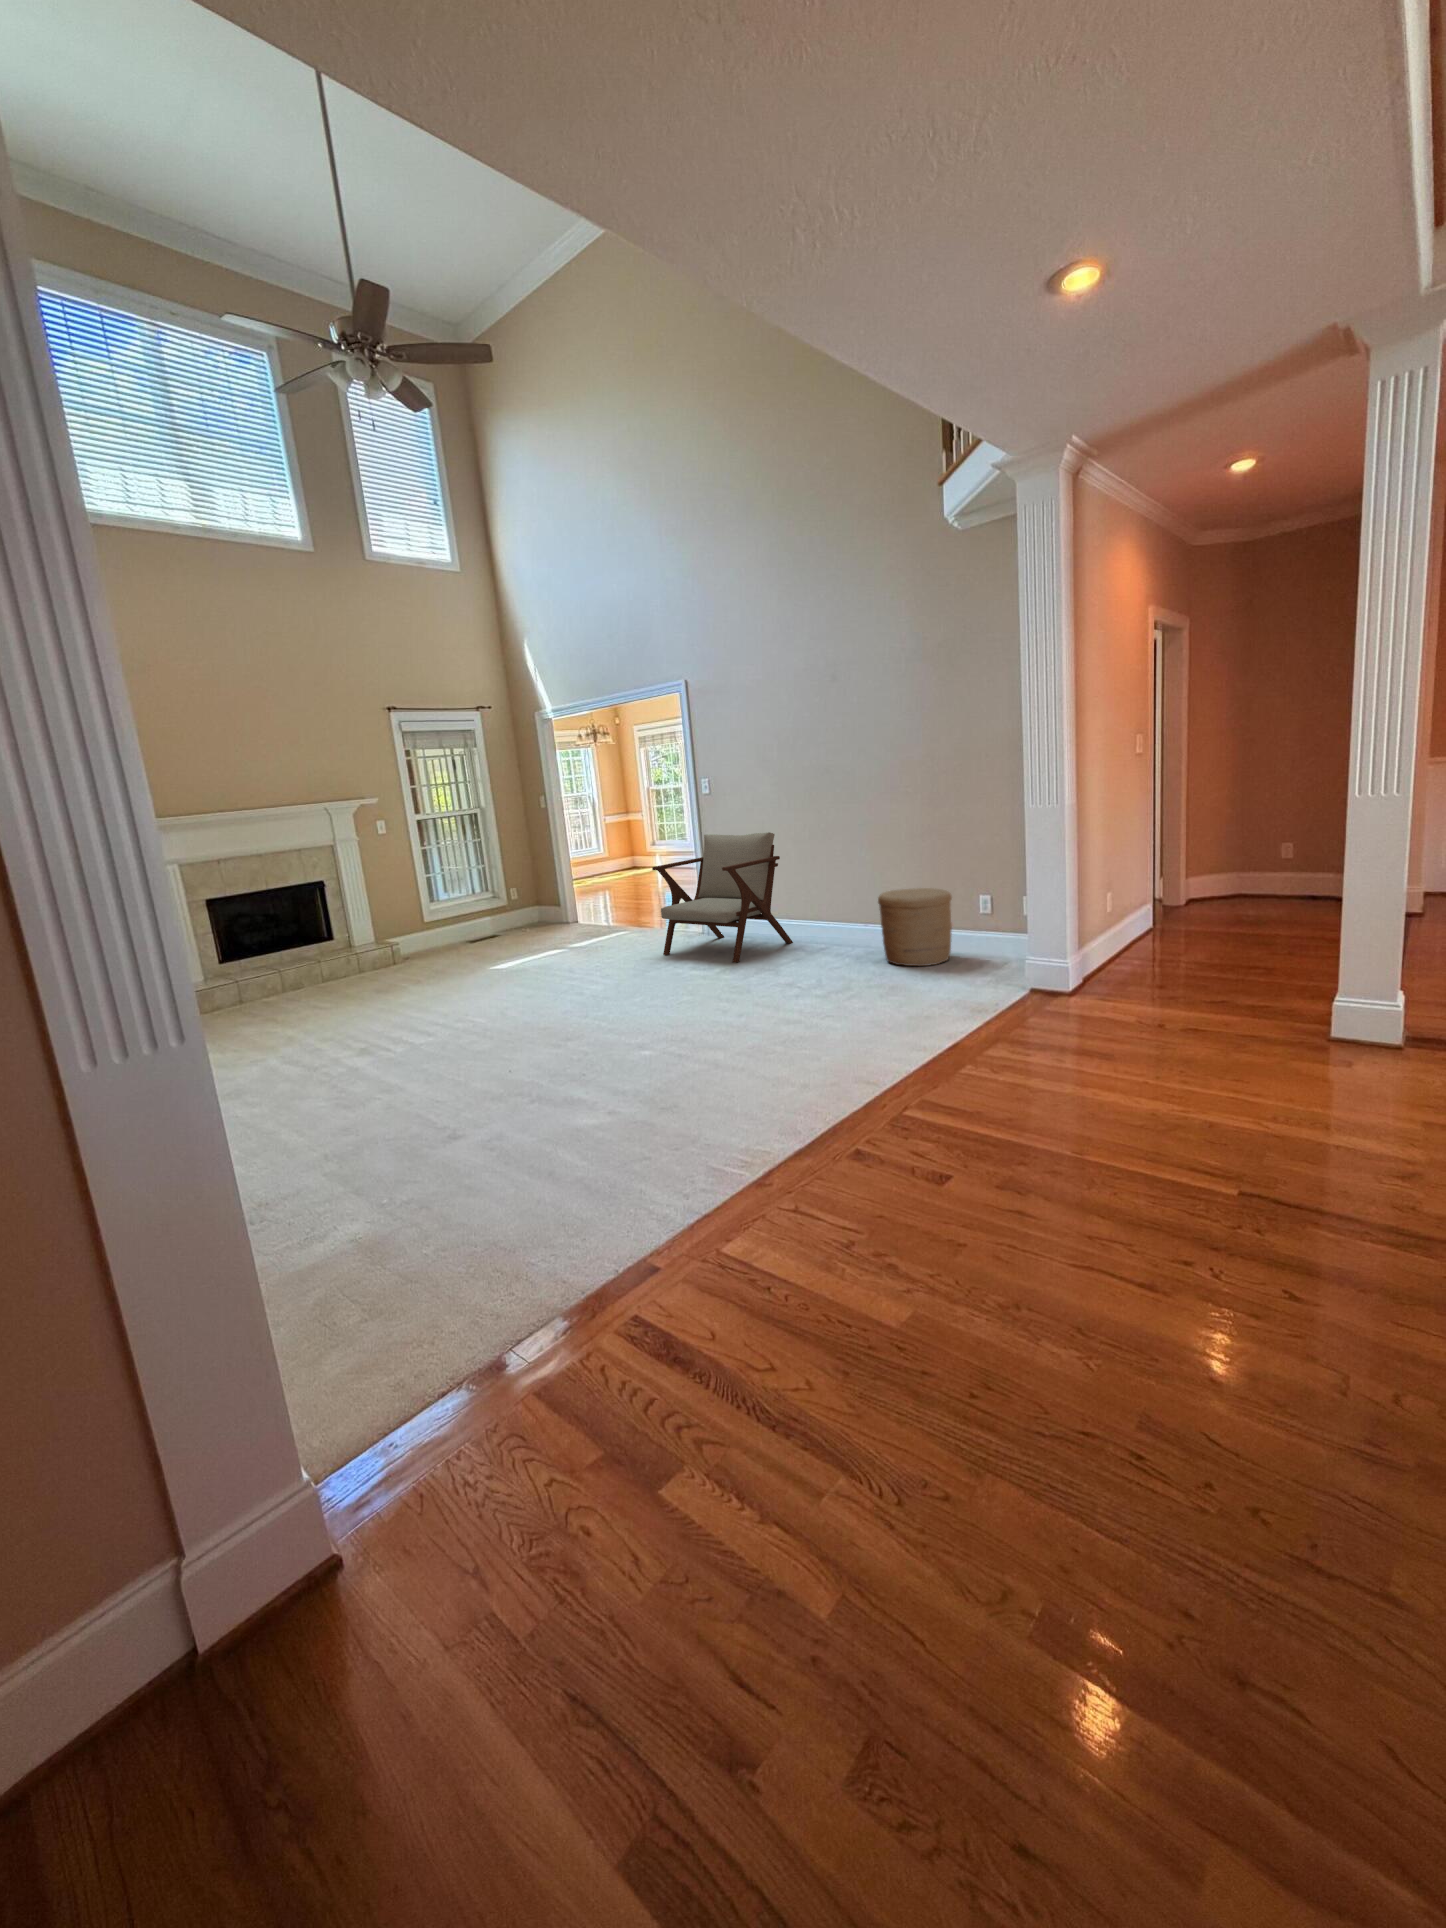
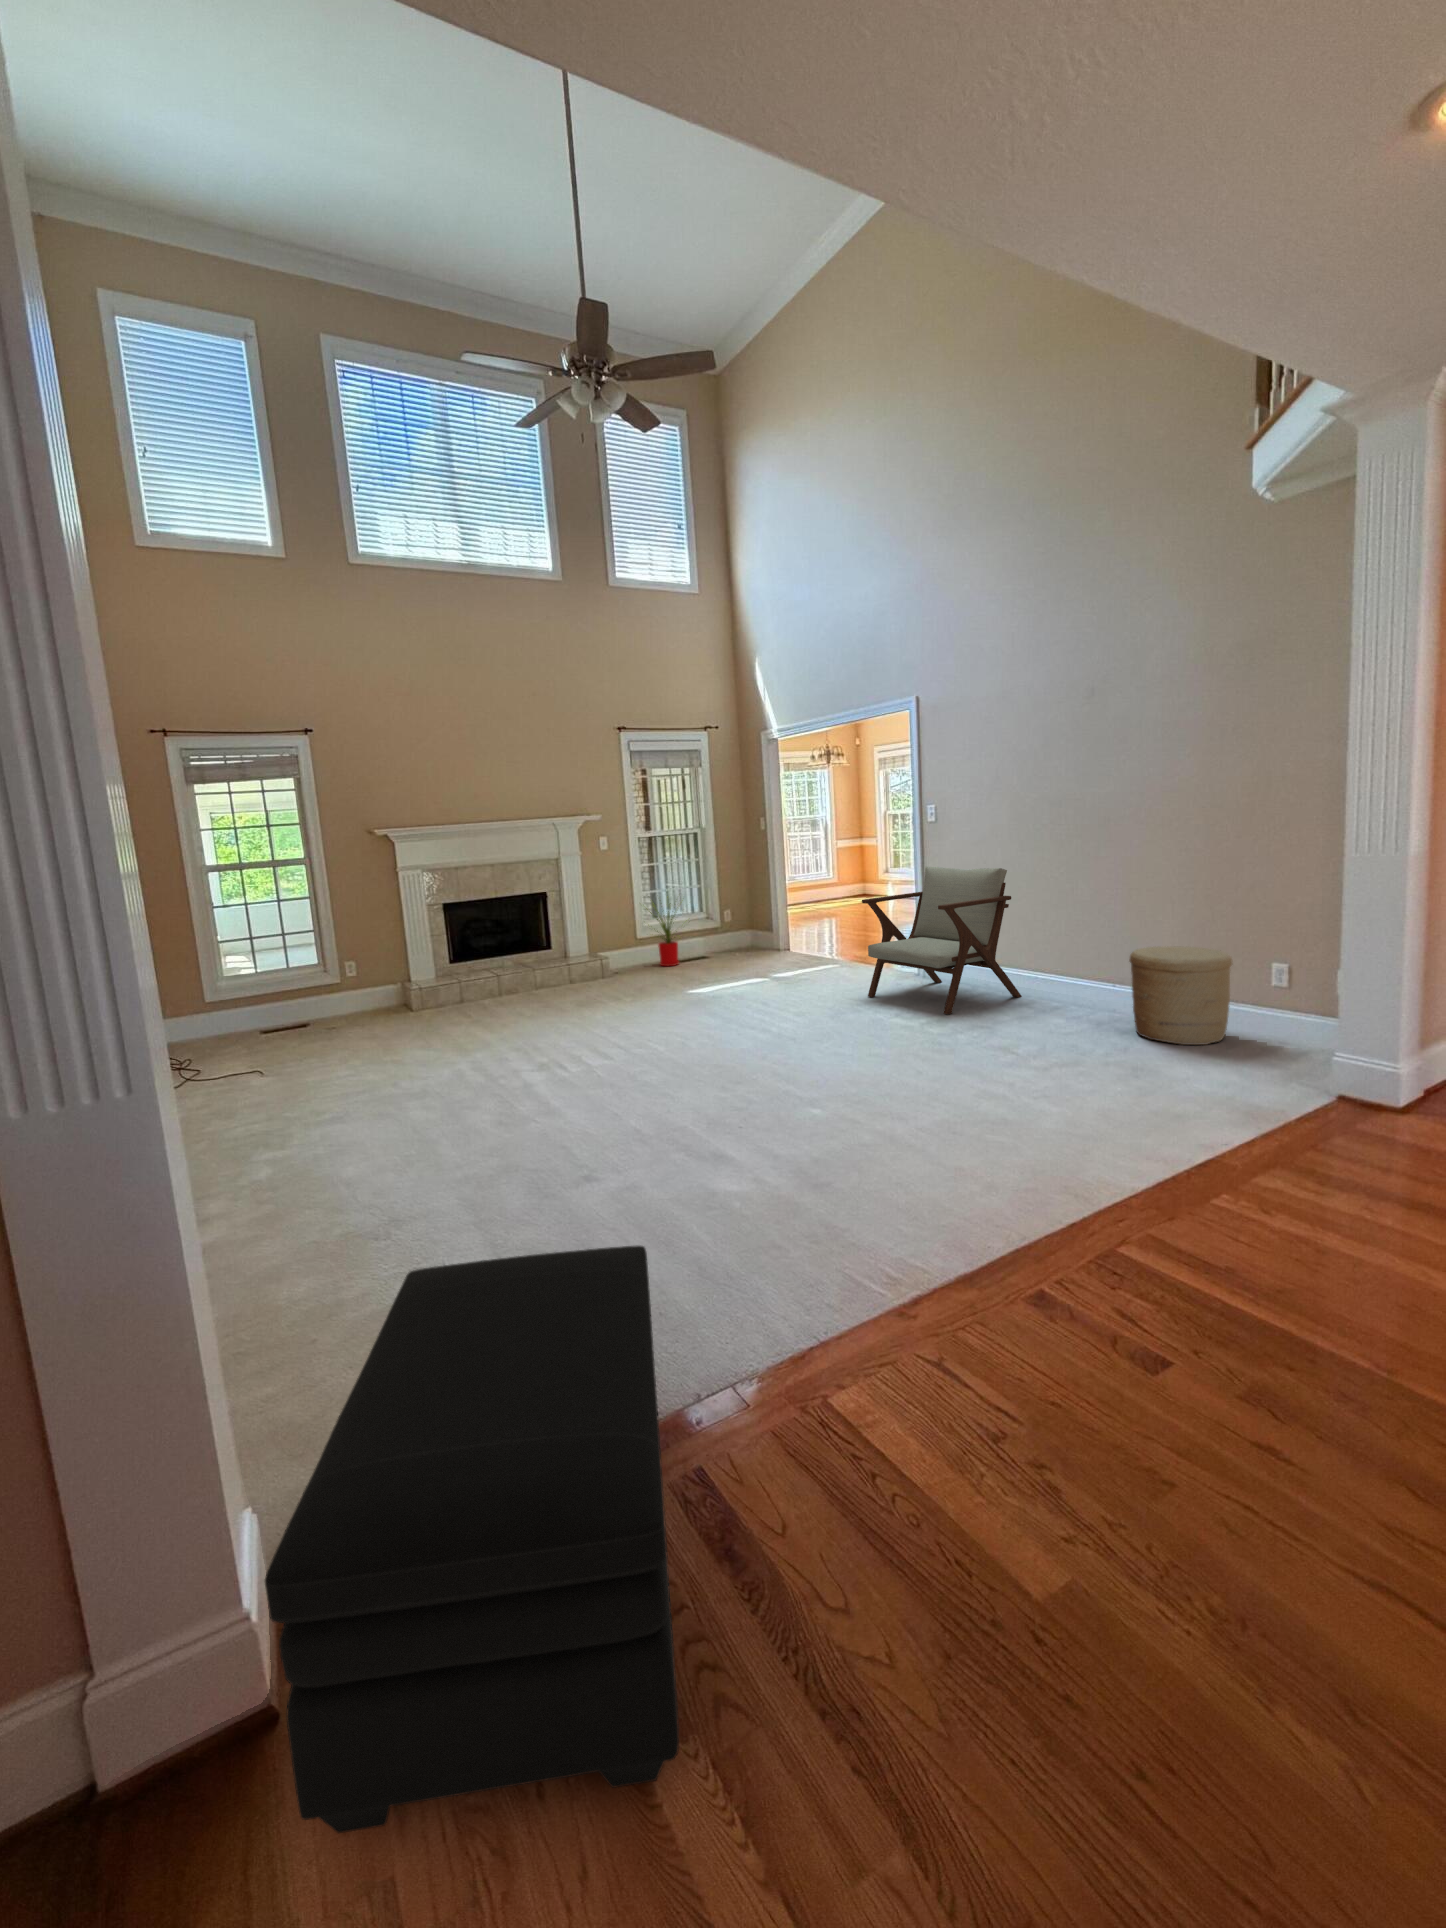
house plant: none [424,871,487,947] -> present [646,907,679,966]
ottoman: none [364,1150,688,1605] -> present [265,1246,679,1833]

